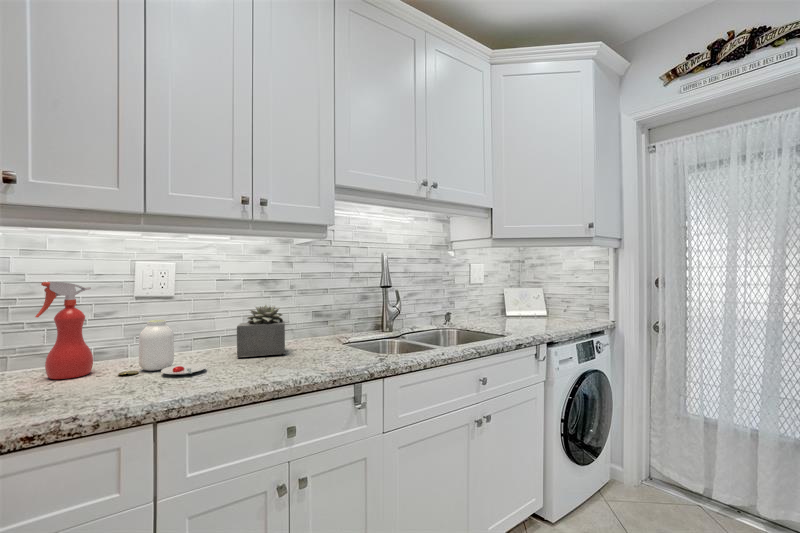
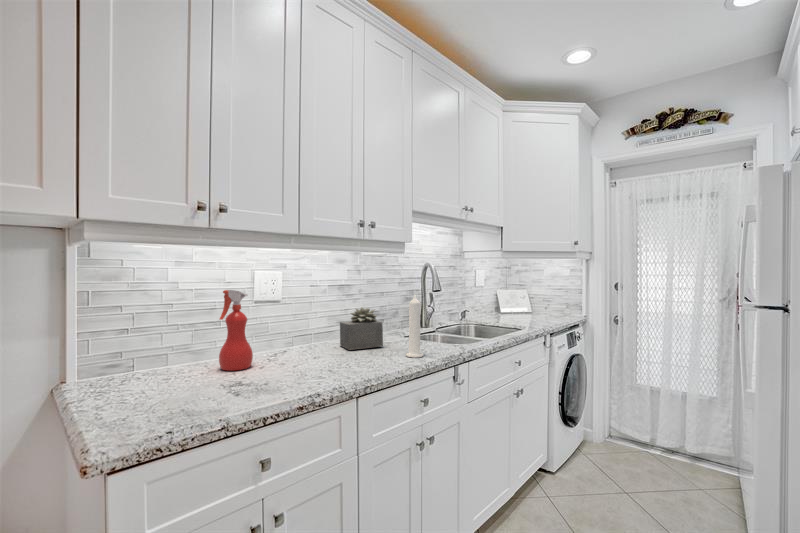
candle: none [288,288,311,371] -> present [406,294,423,358]
jar: present [118,320,207,375] -> none [277,320,346,365]

